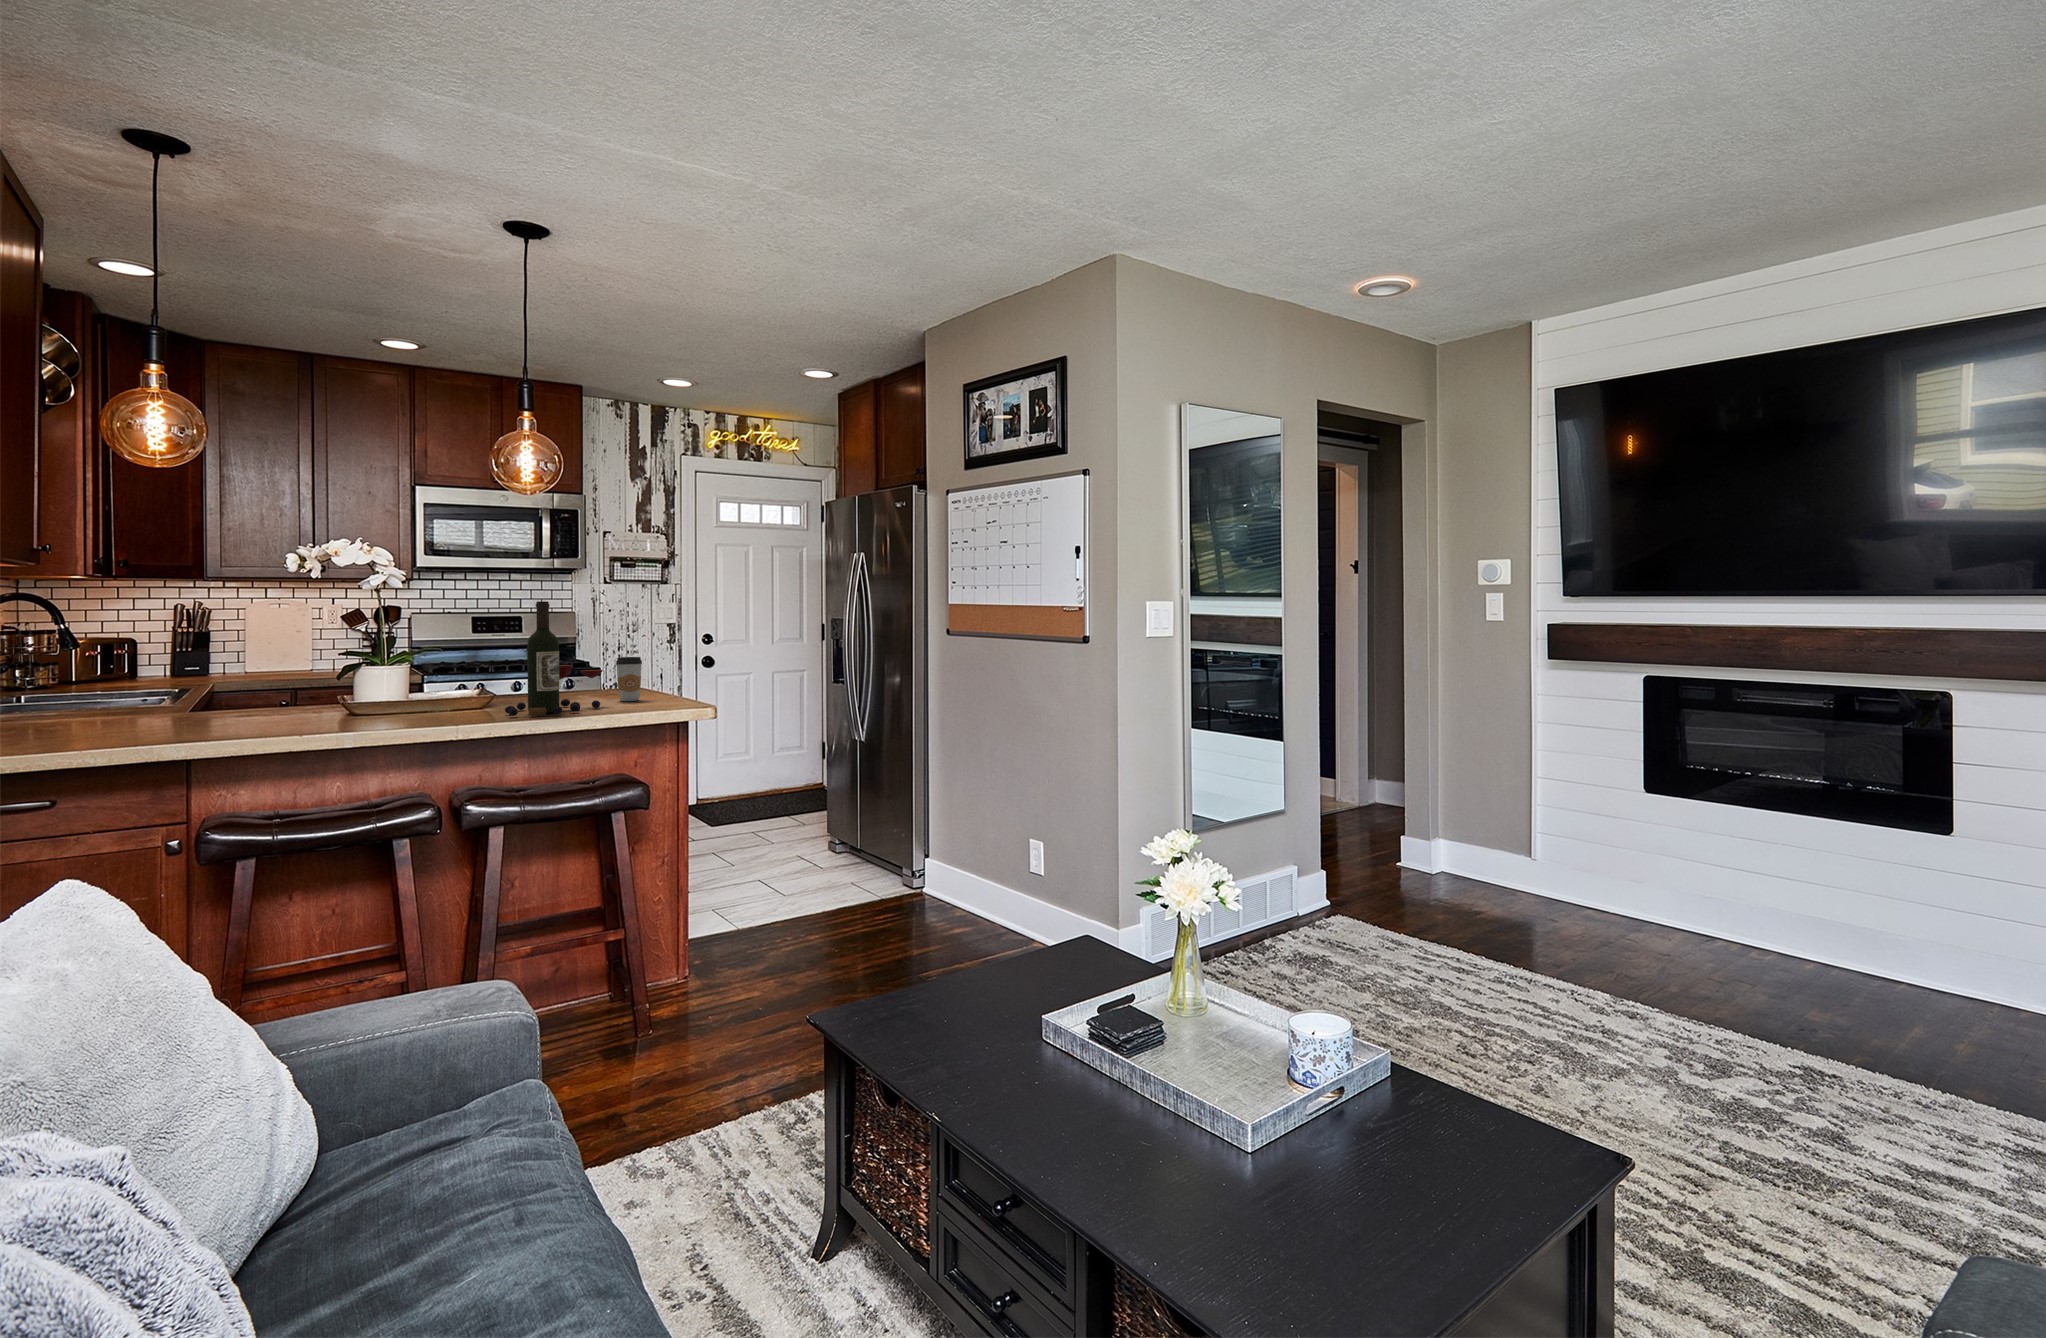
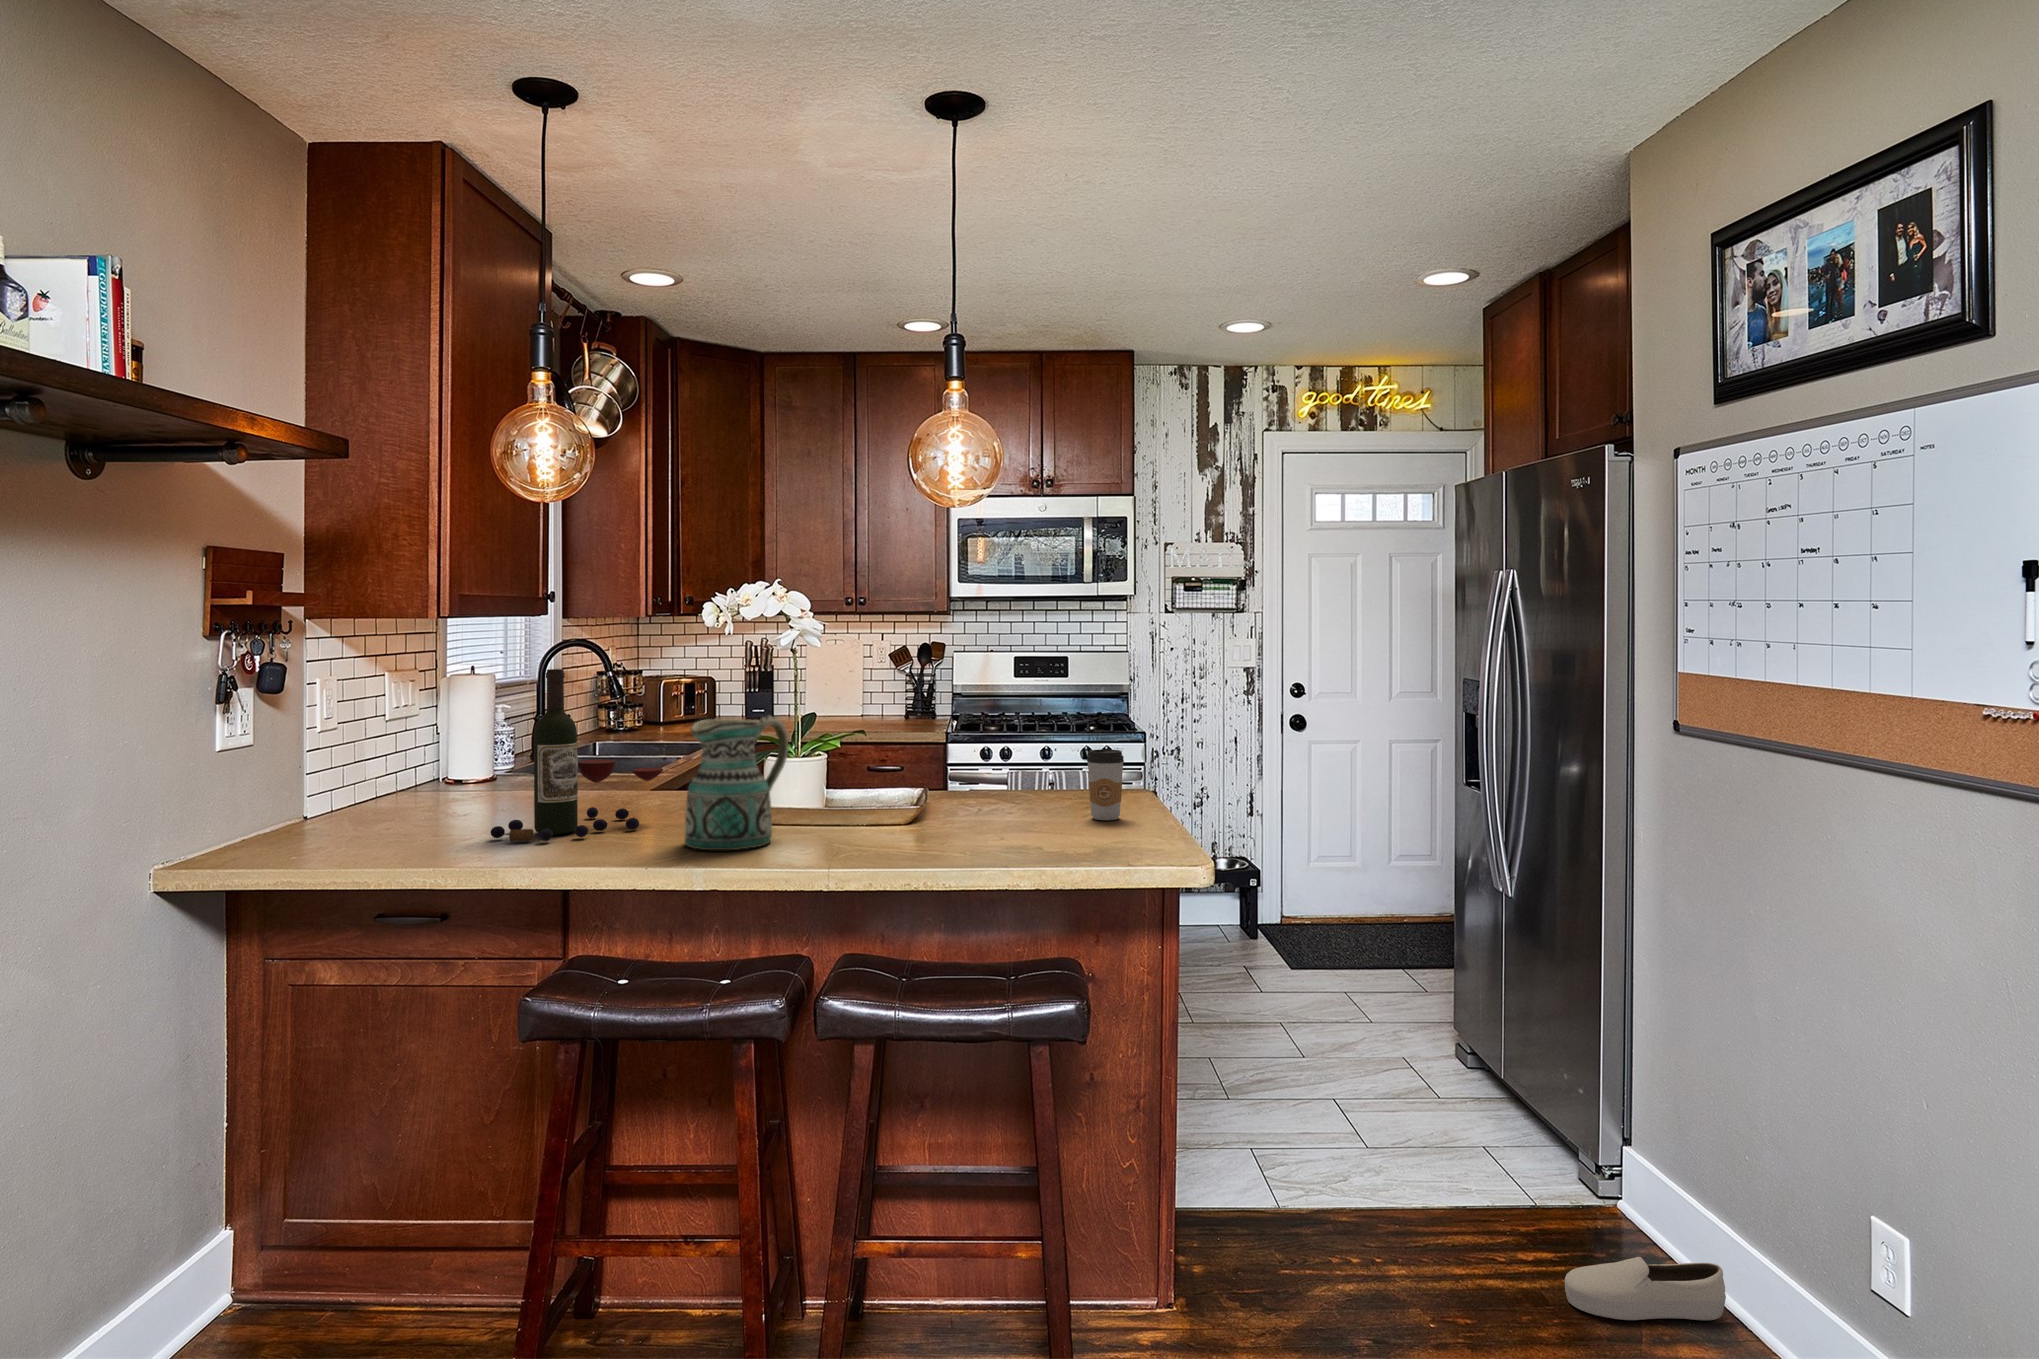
wine bottle: present [505,601,603,716] -> present [491,669,663,841]
ceramic pitcher: none [309,635,391,729] -> present [685,716,789,850]
shoe: none [903,895,975,931] -> present [1565,1257,1726,1320]

